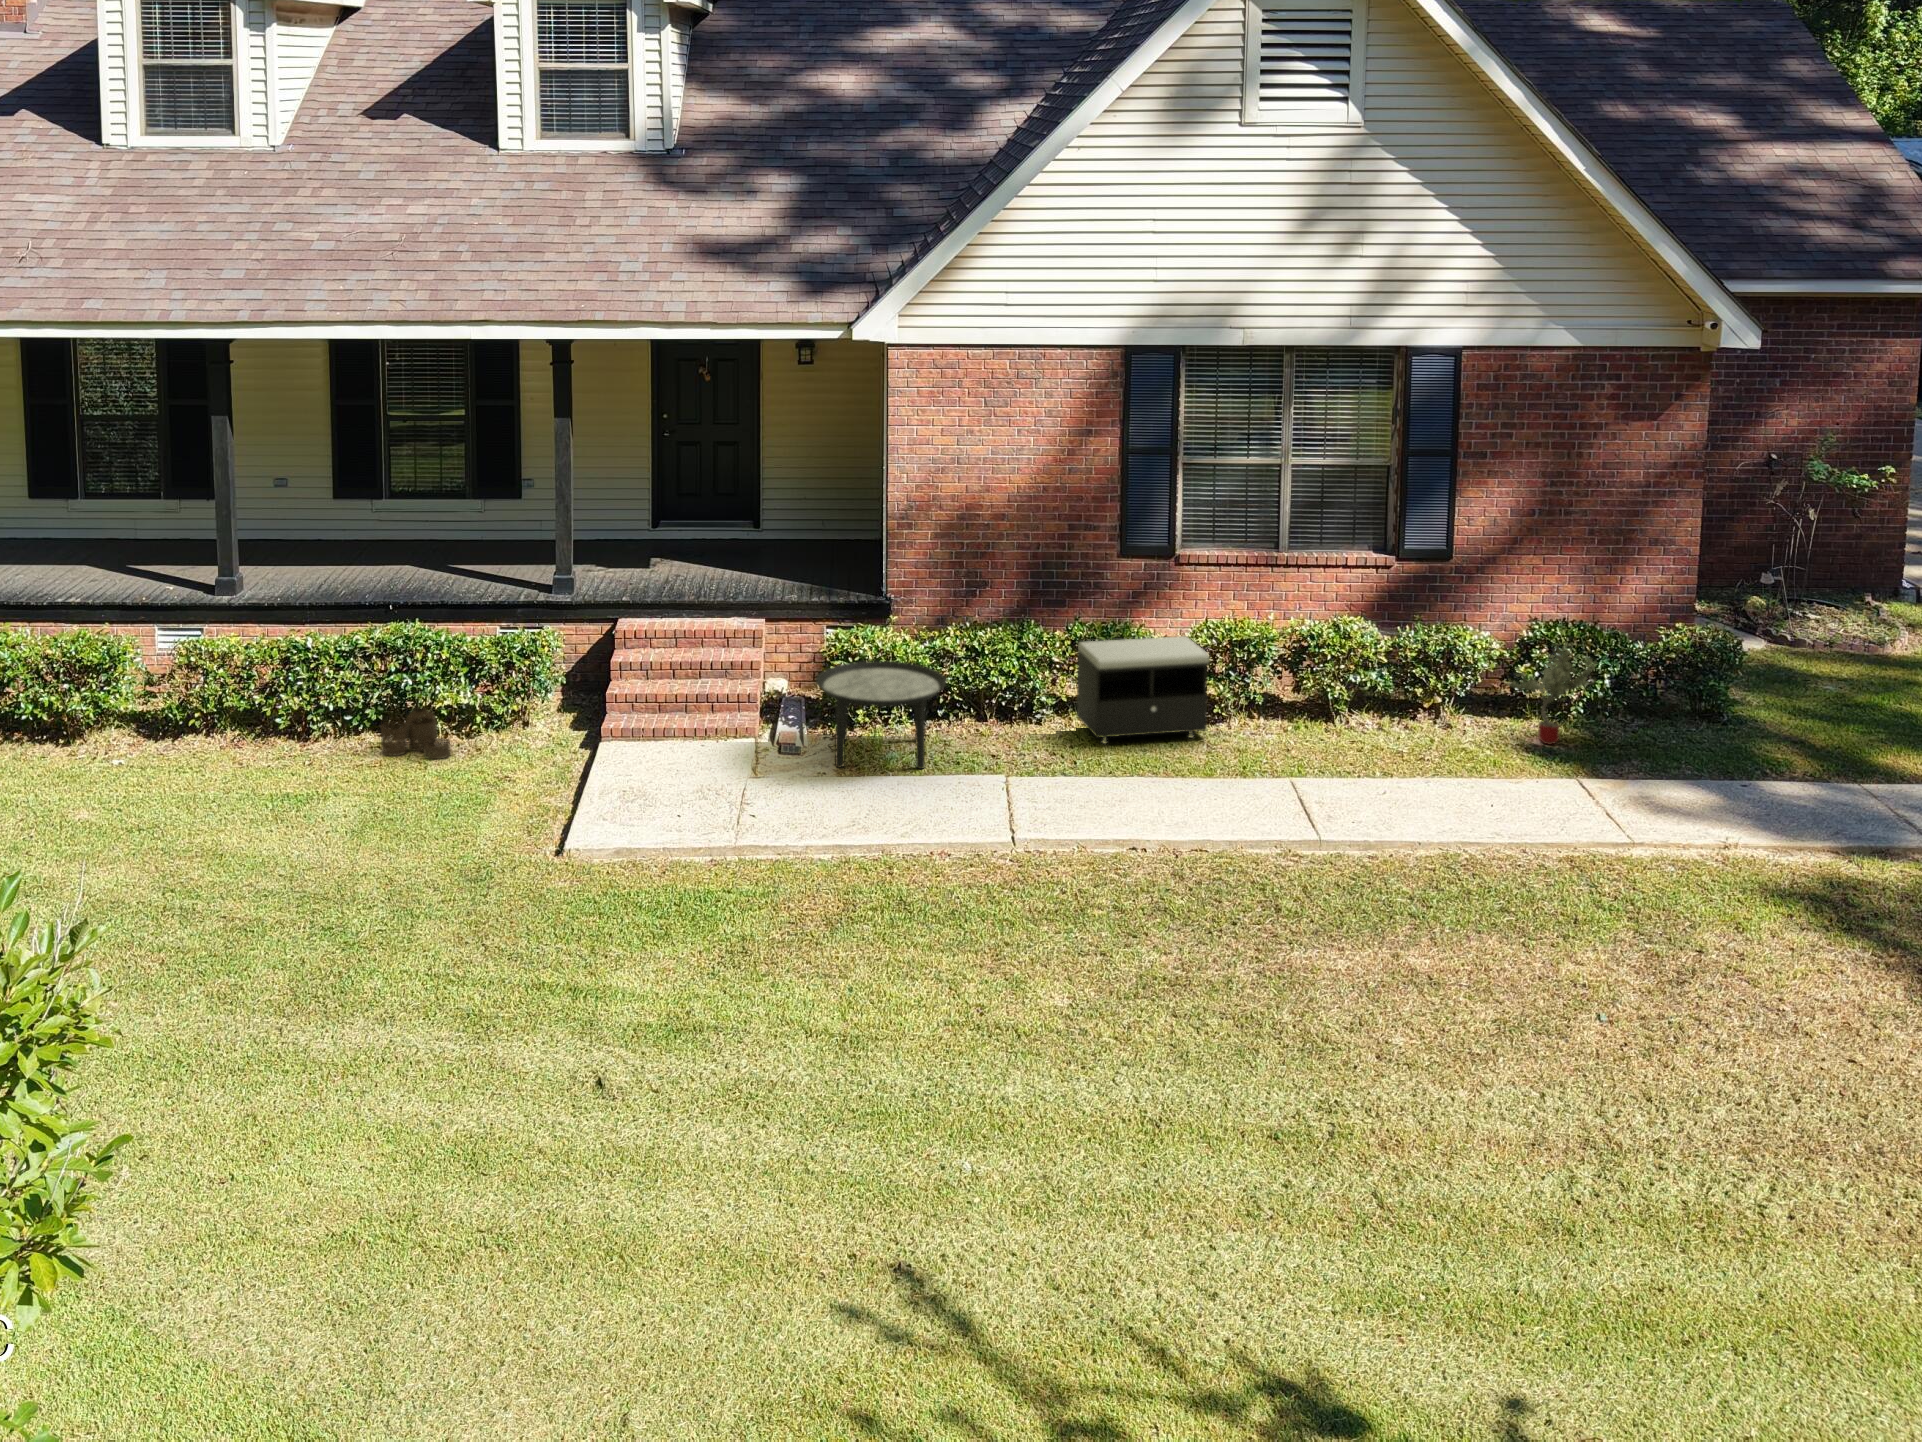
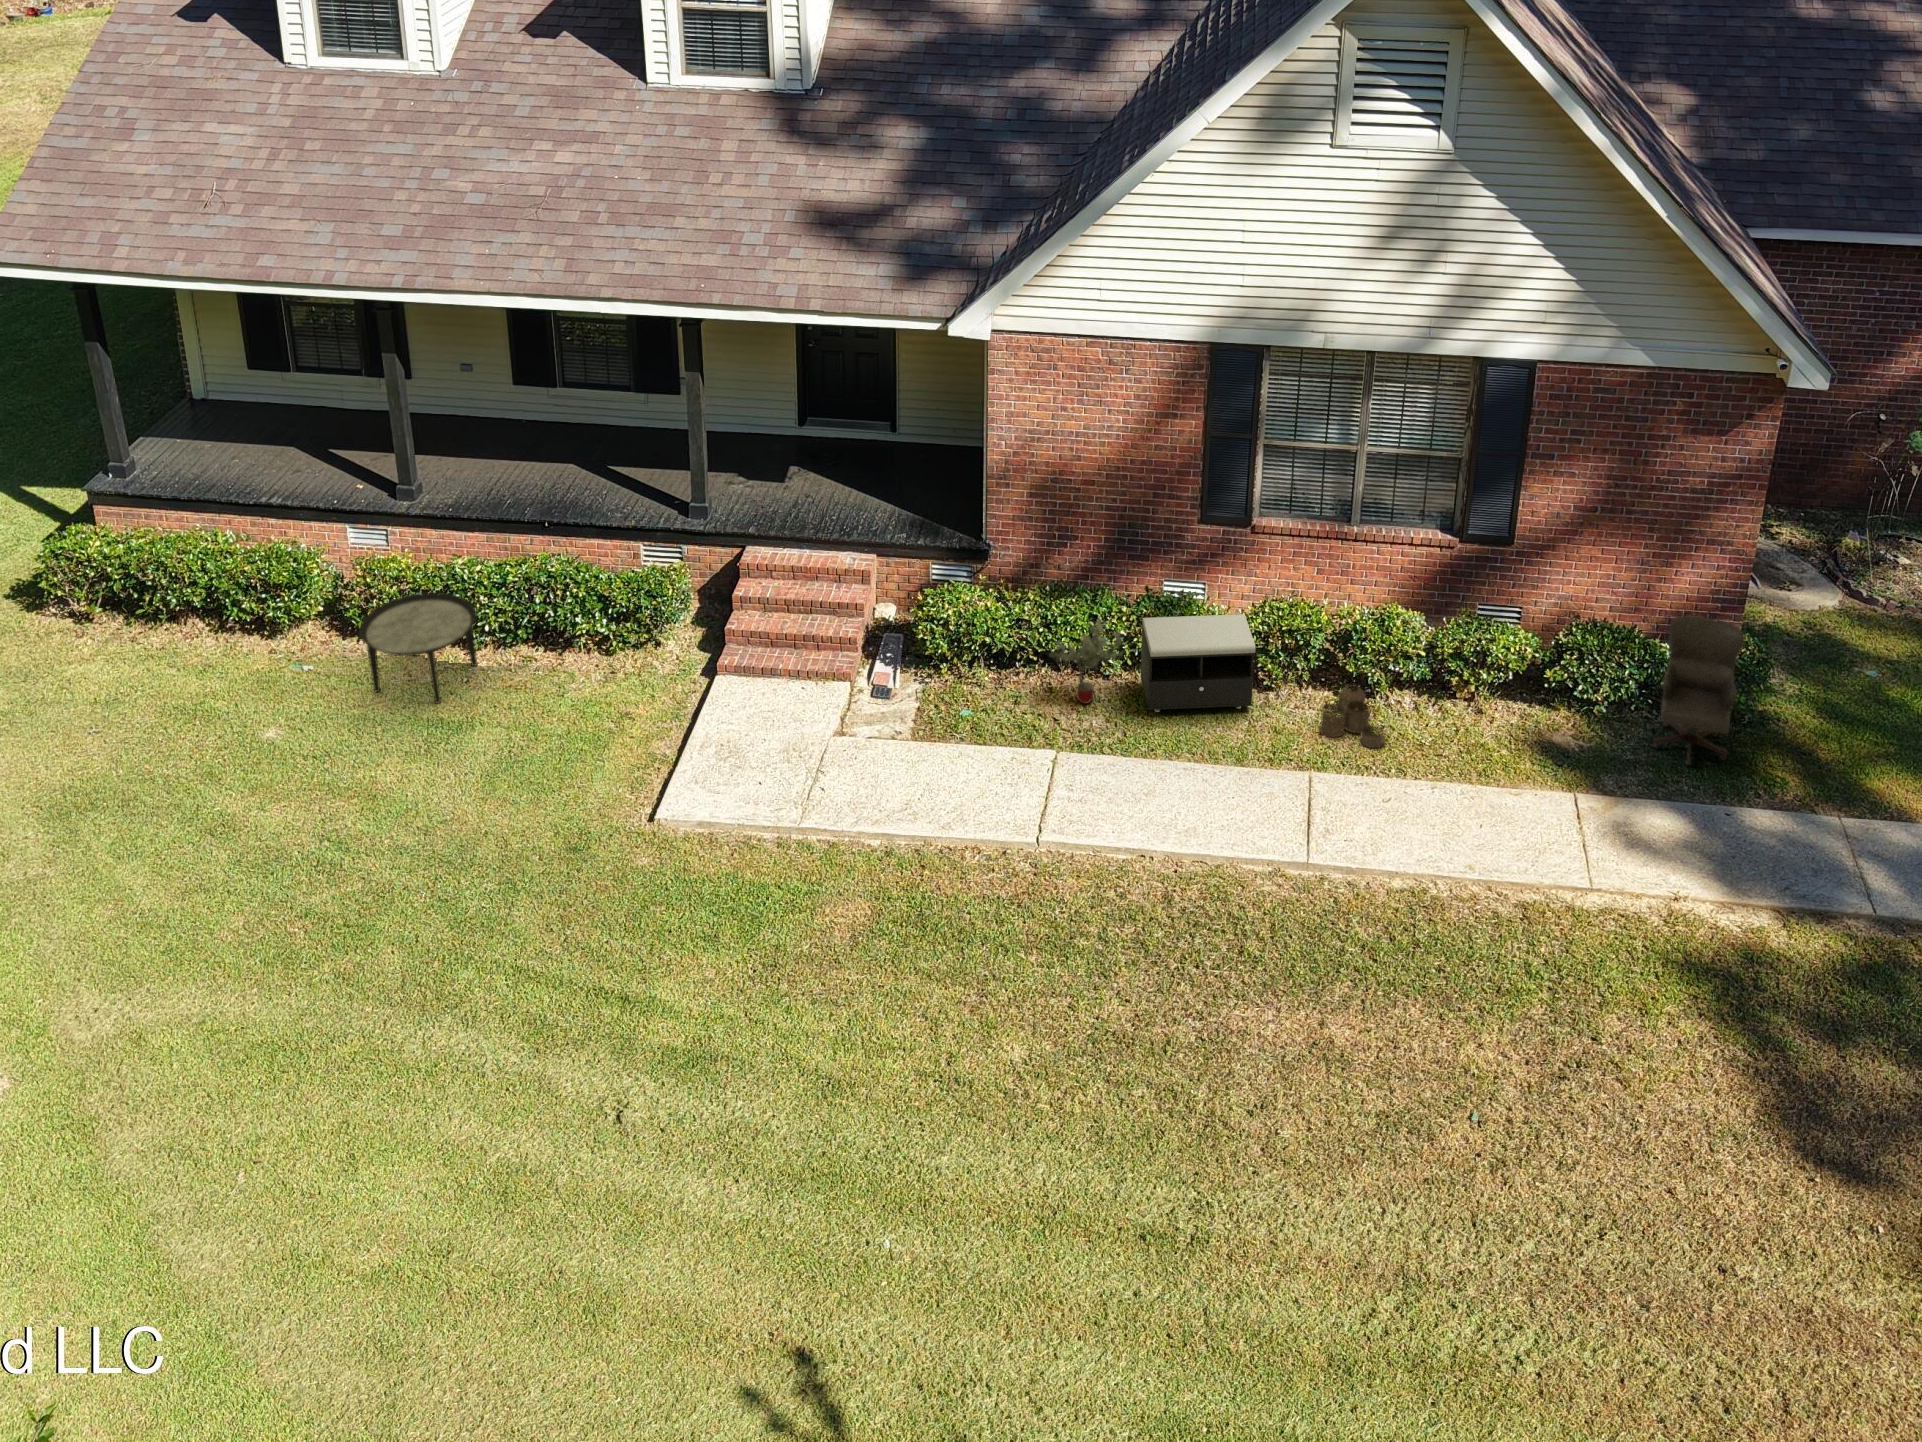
chair: none [1637,601,1723,755] -> present [1653,616,1745,766]
potted tree: present [1508,643,1596,744] -> present [1050,619,1122,704]
round table: present [816,661,947,769] -> present [359,592,477,703]
woven basket: present [381,708,450,759] -> present [1321,685,1385,748]

